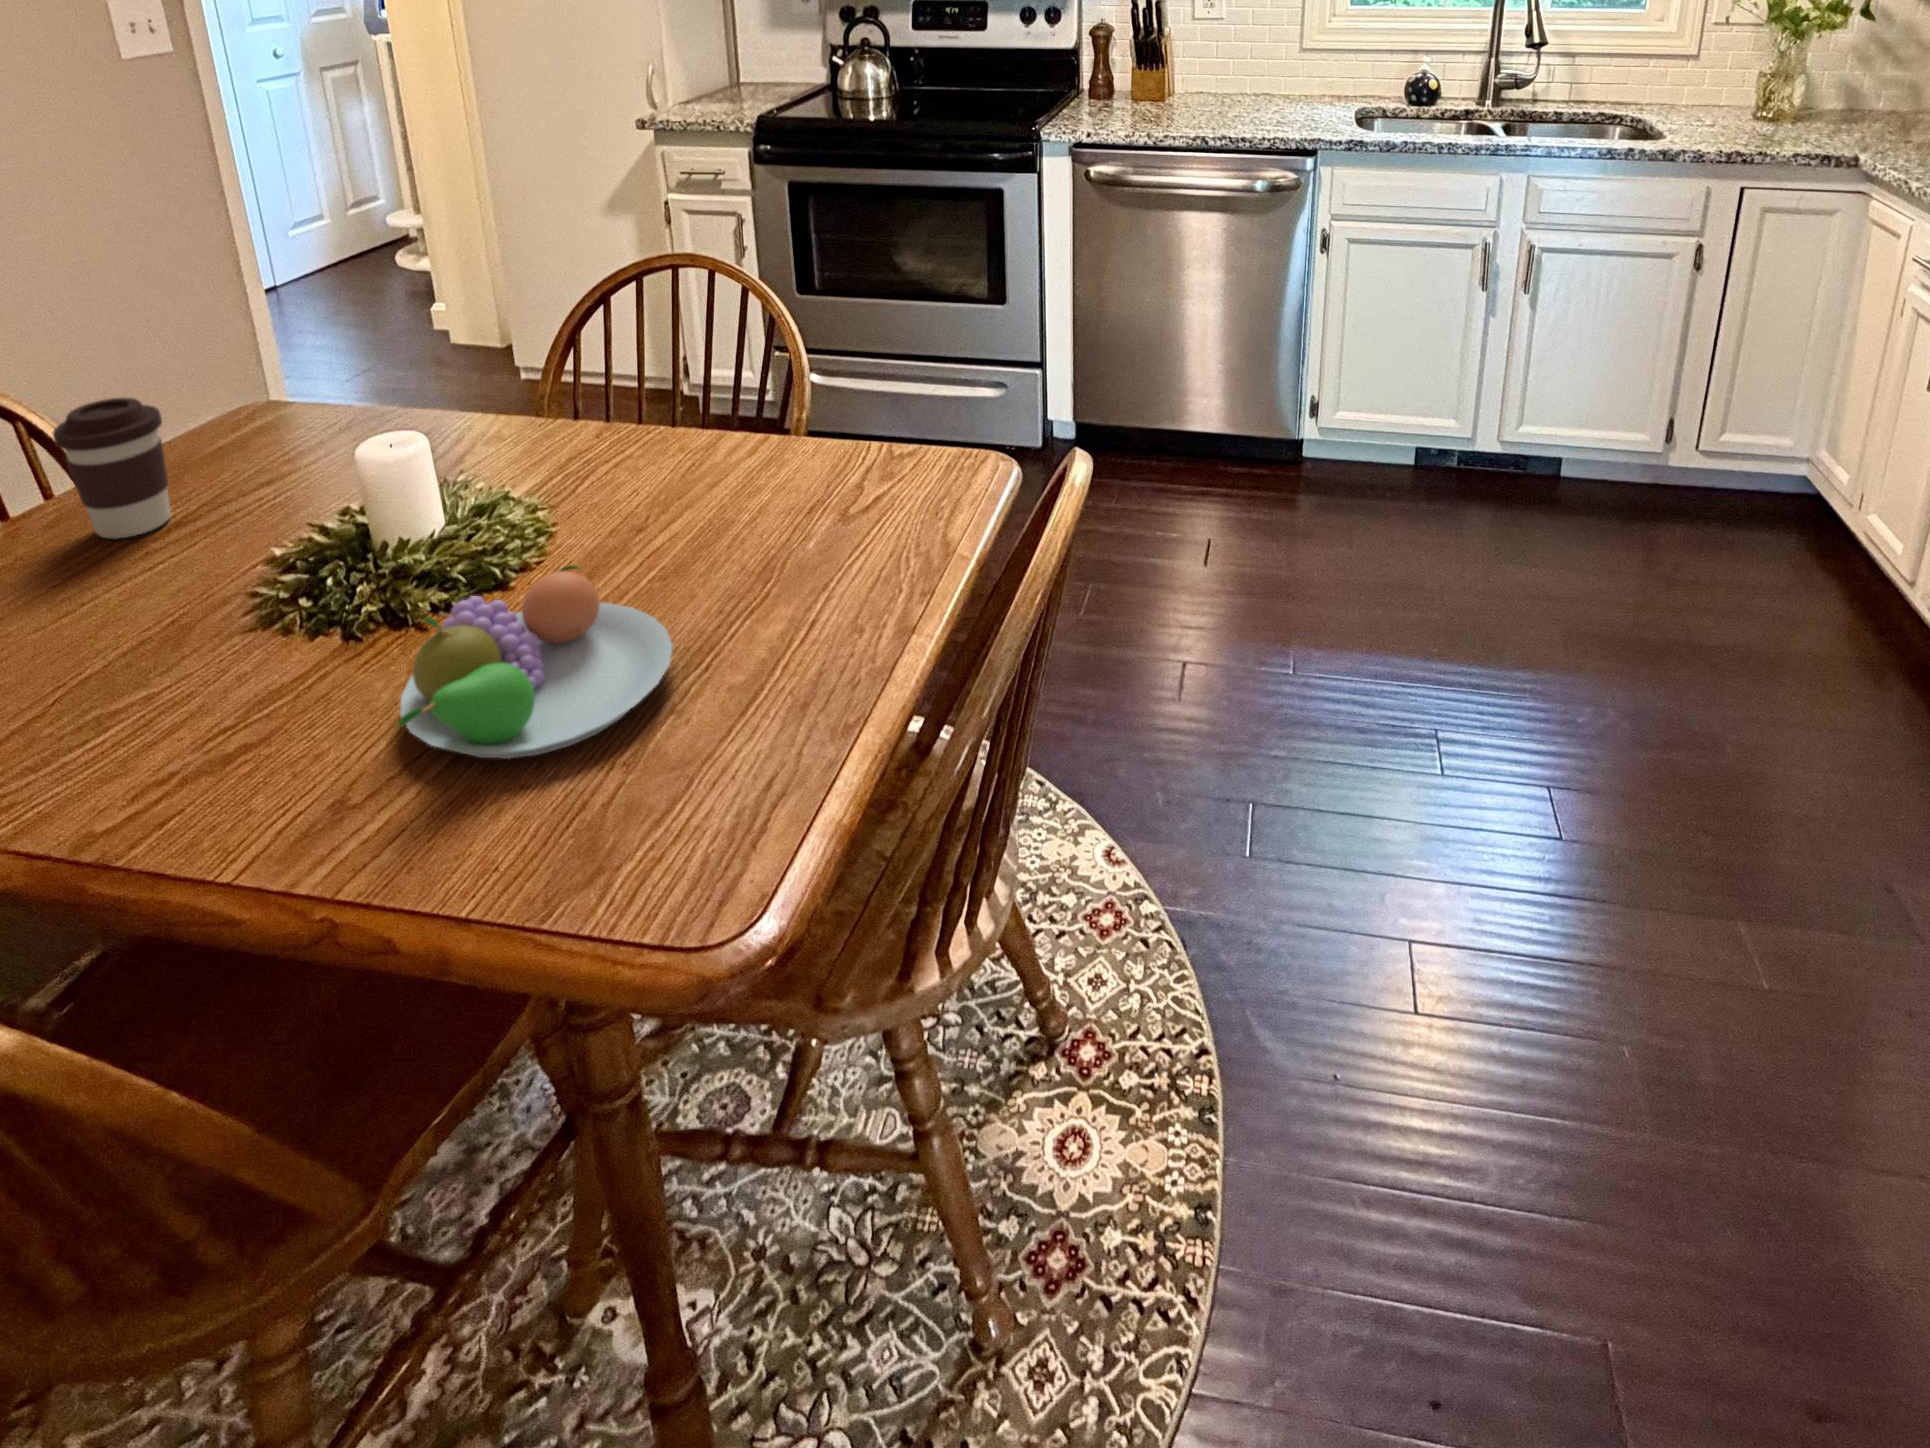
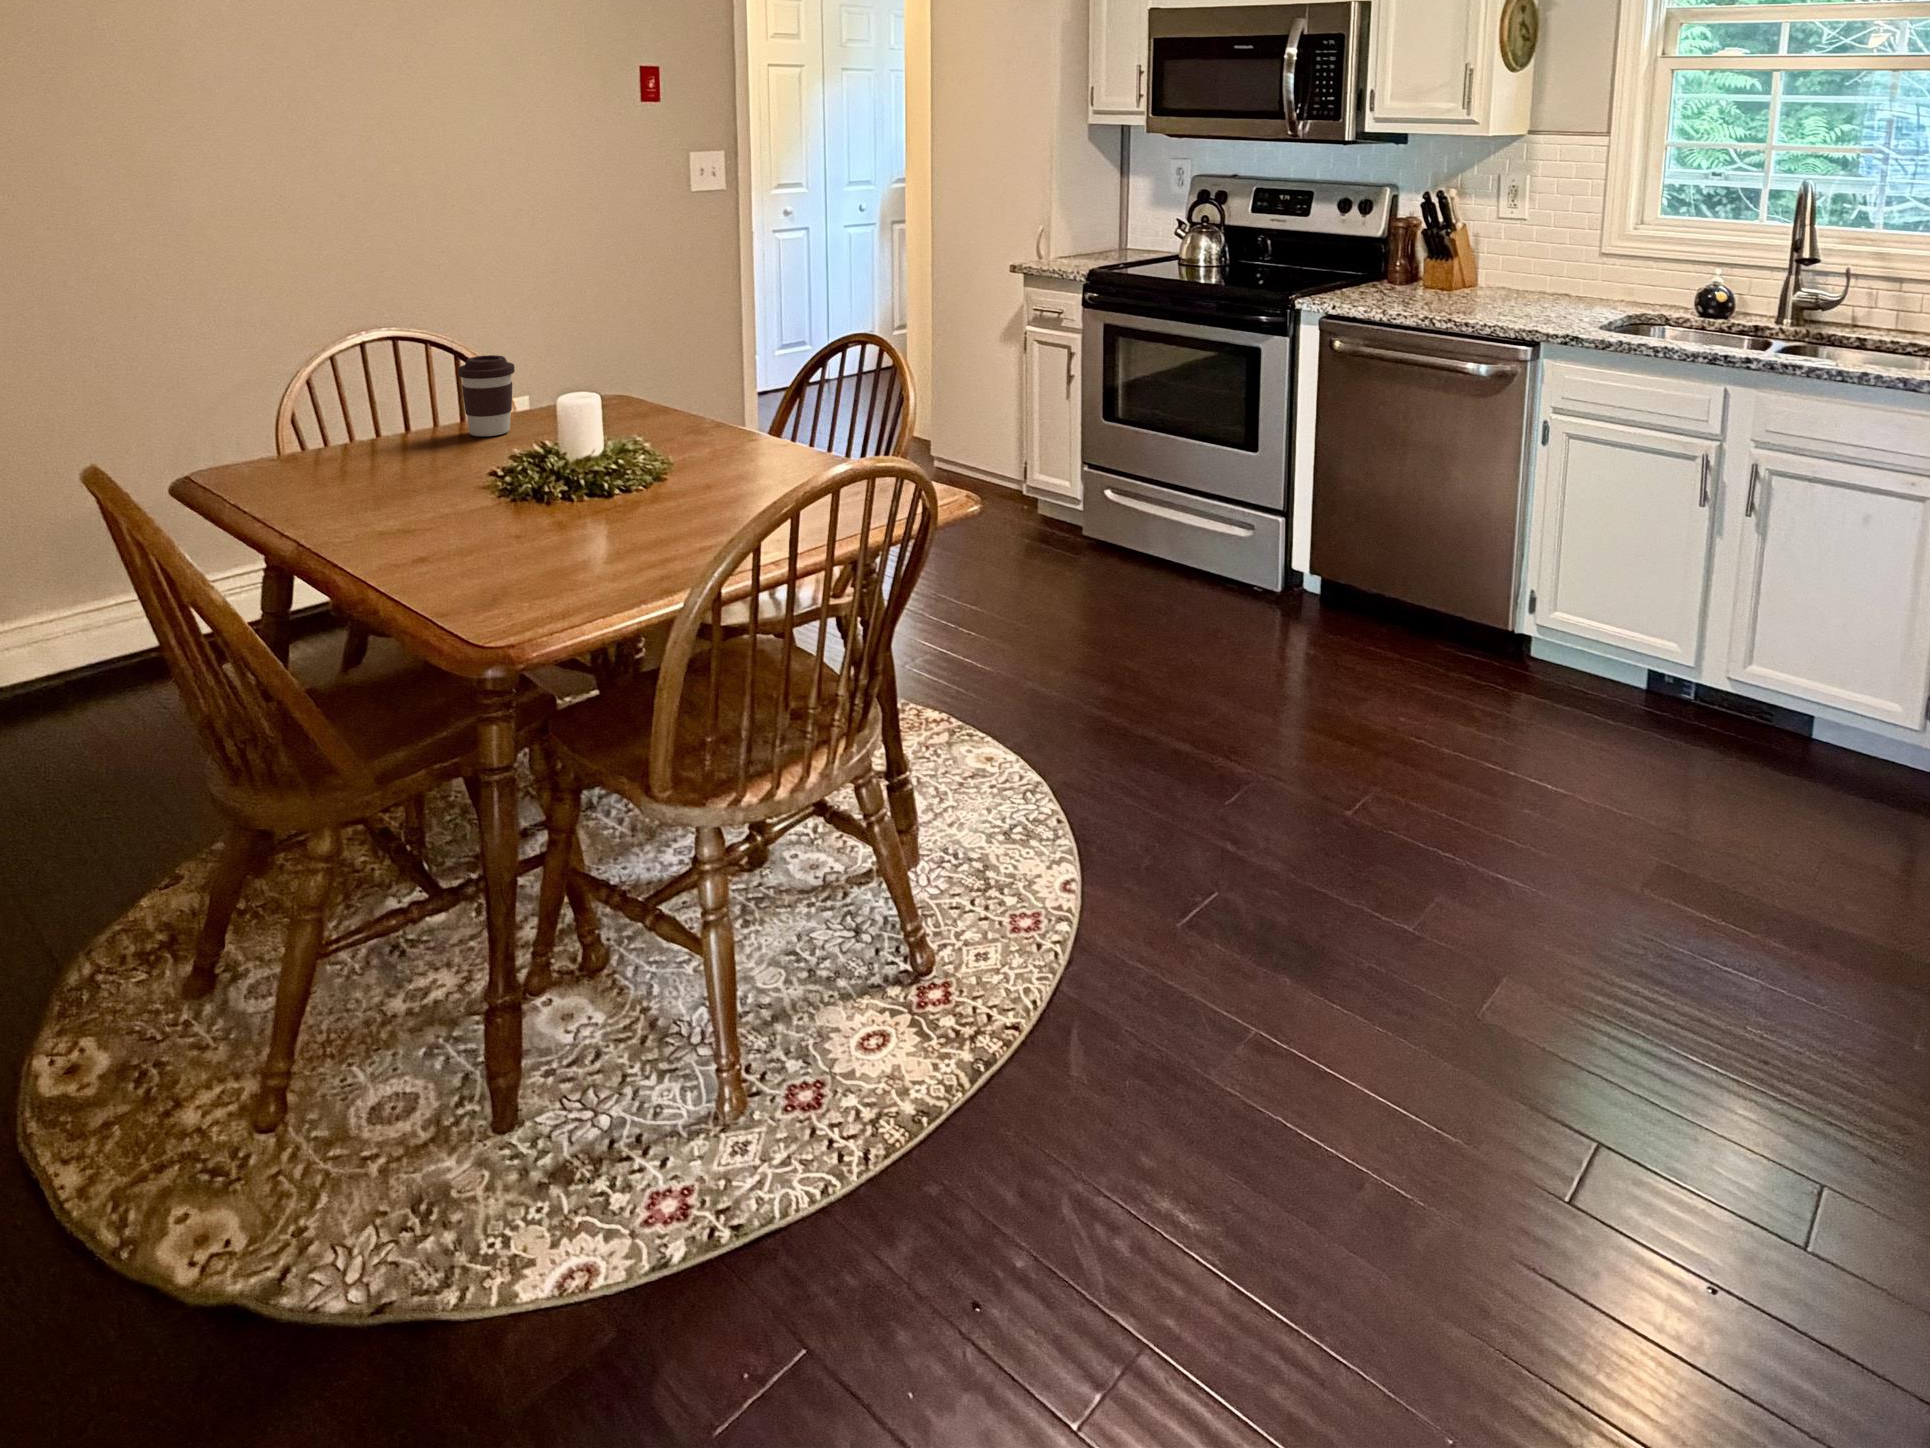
fruit bowl: present [398,565,673,759] -> none [448,467,635,552]

